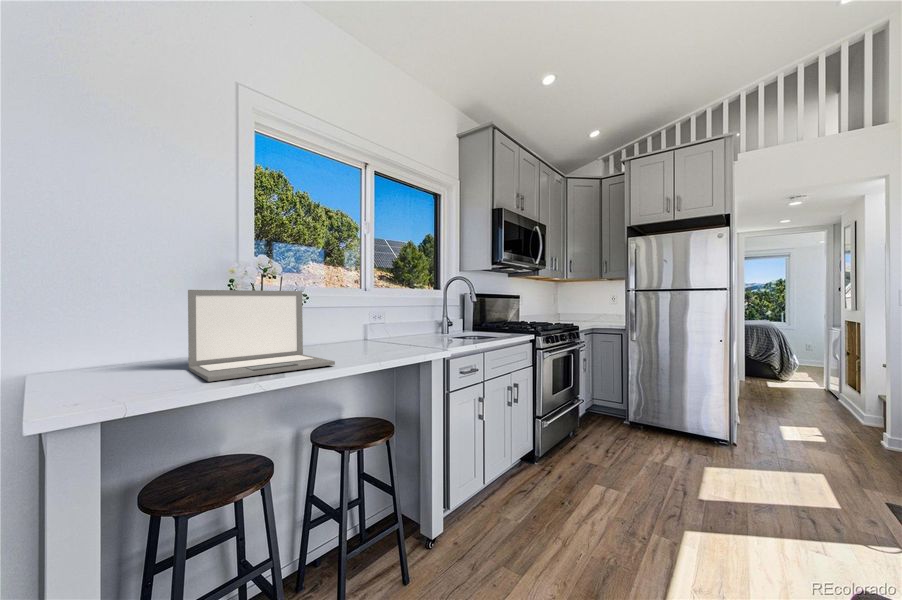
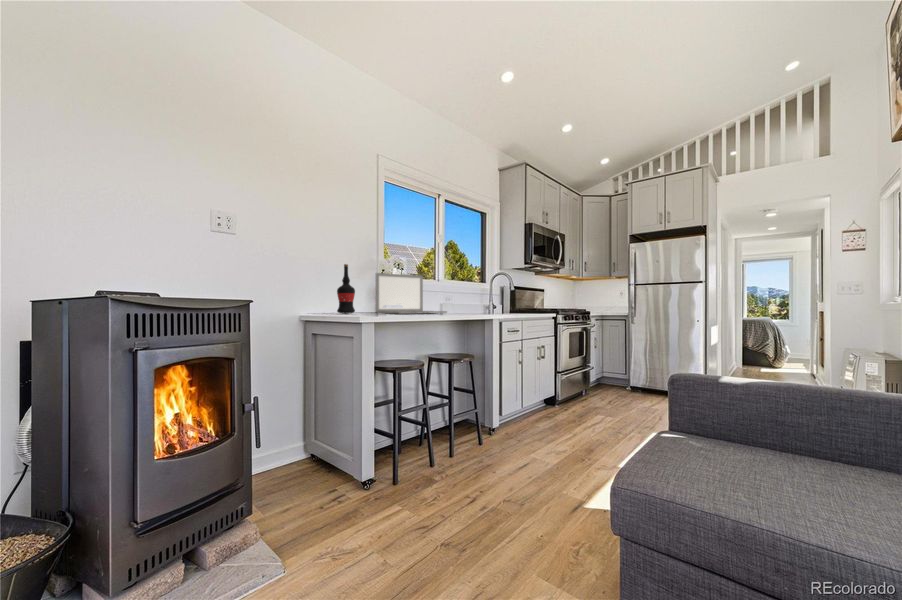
wine bottle: none [51,276,105,388] -> present [337,264,355,314]

